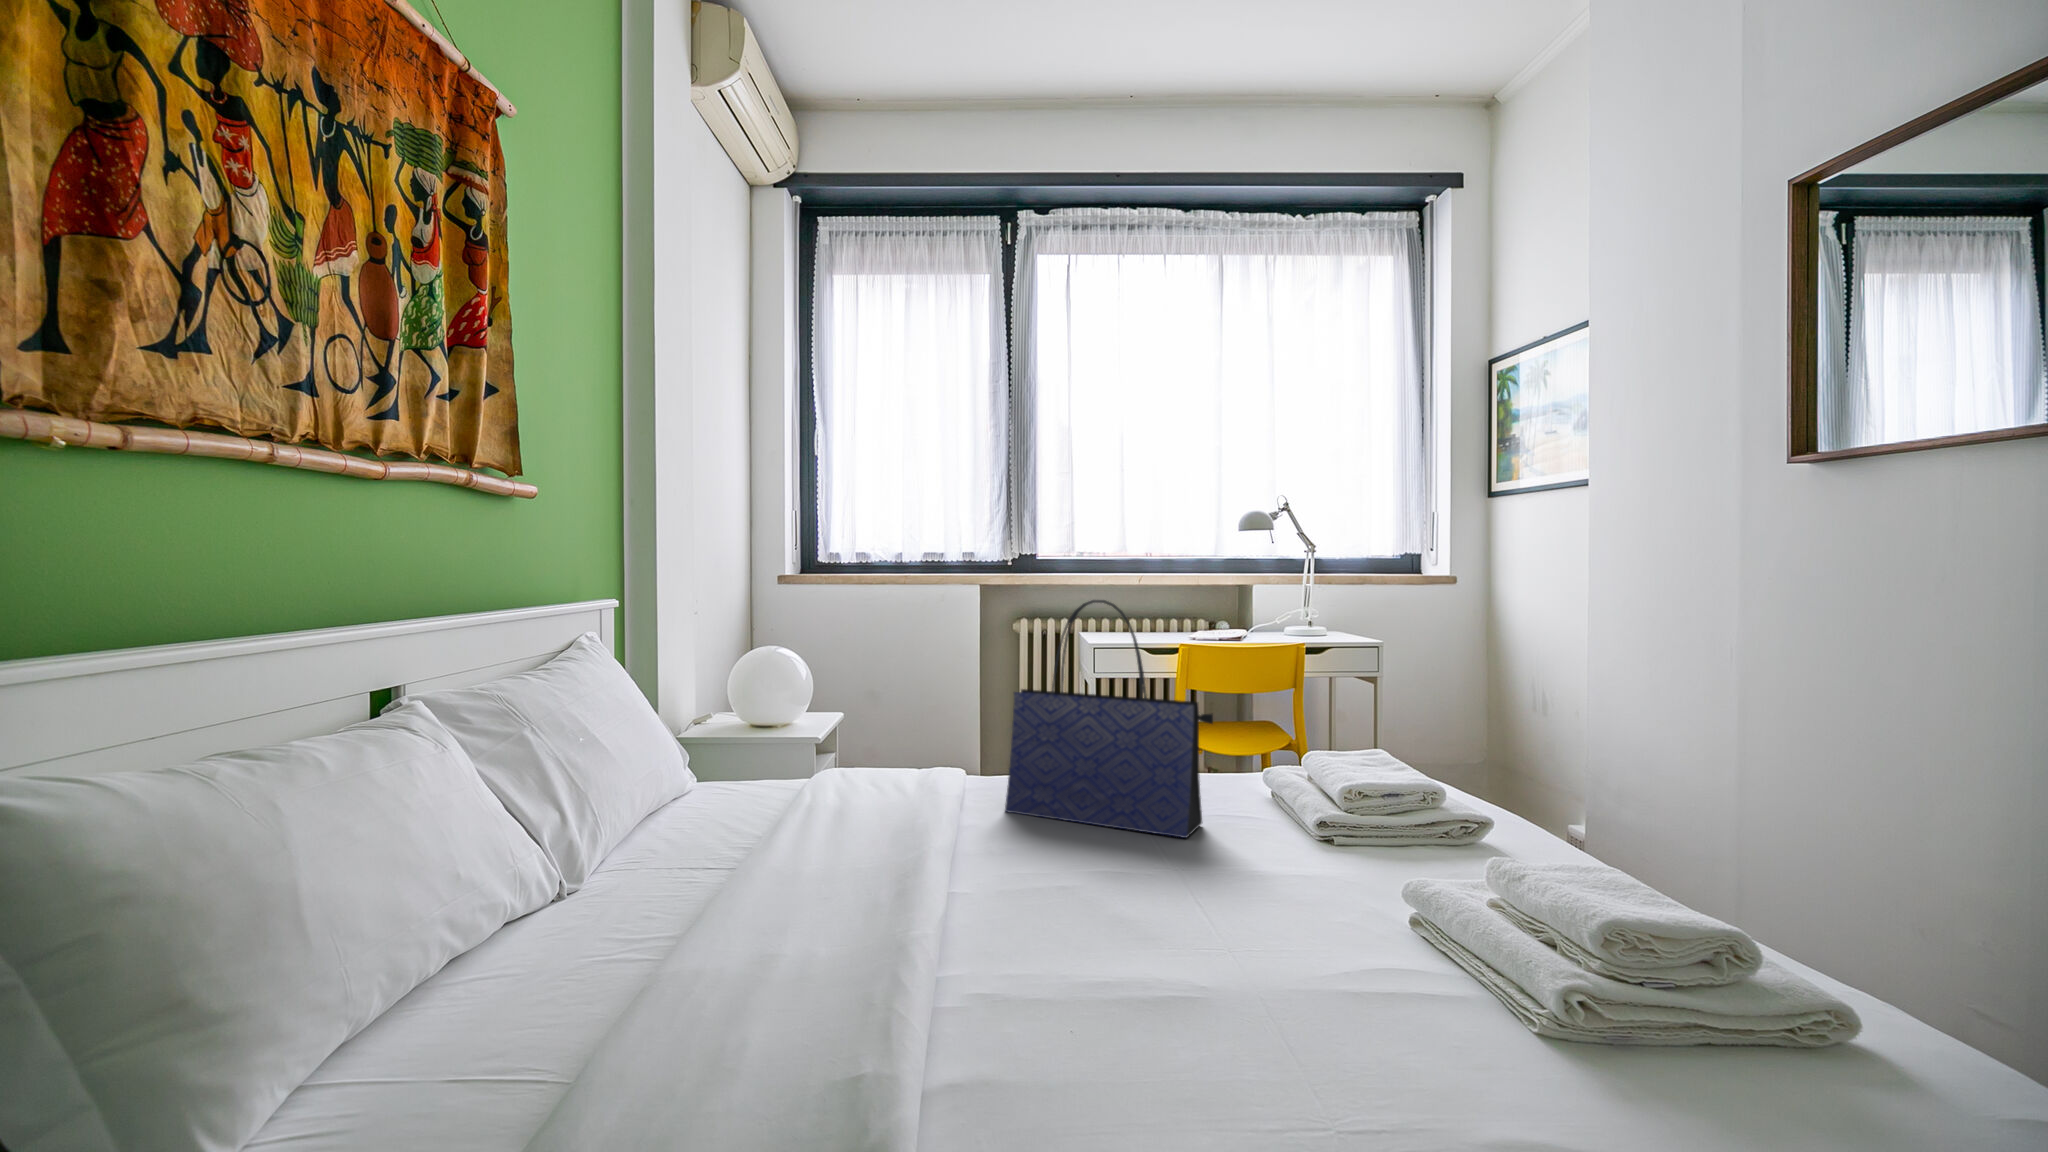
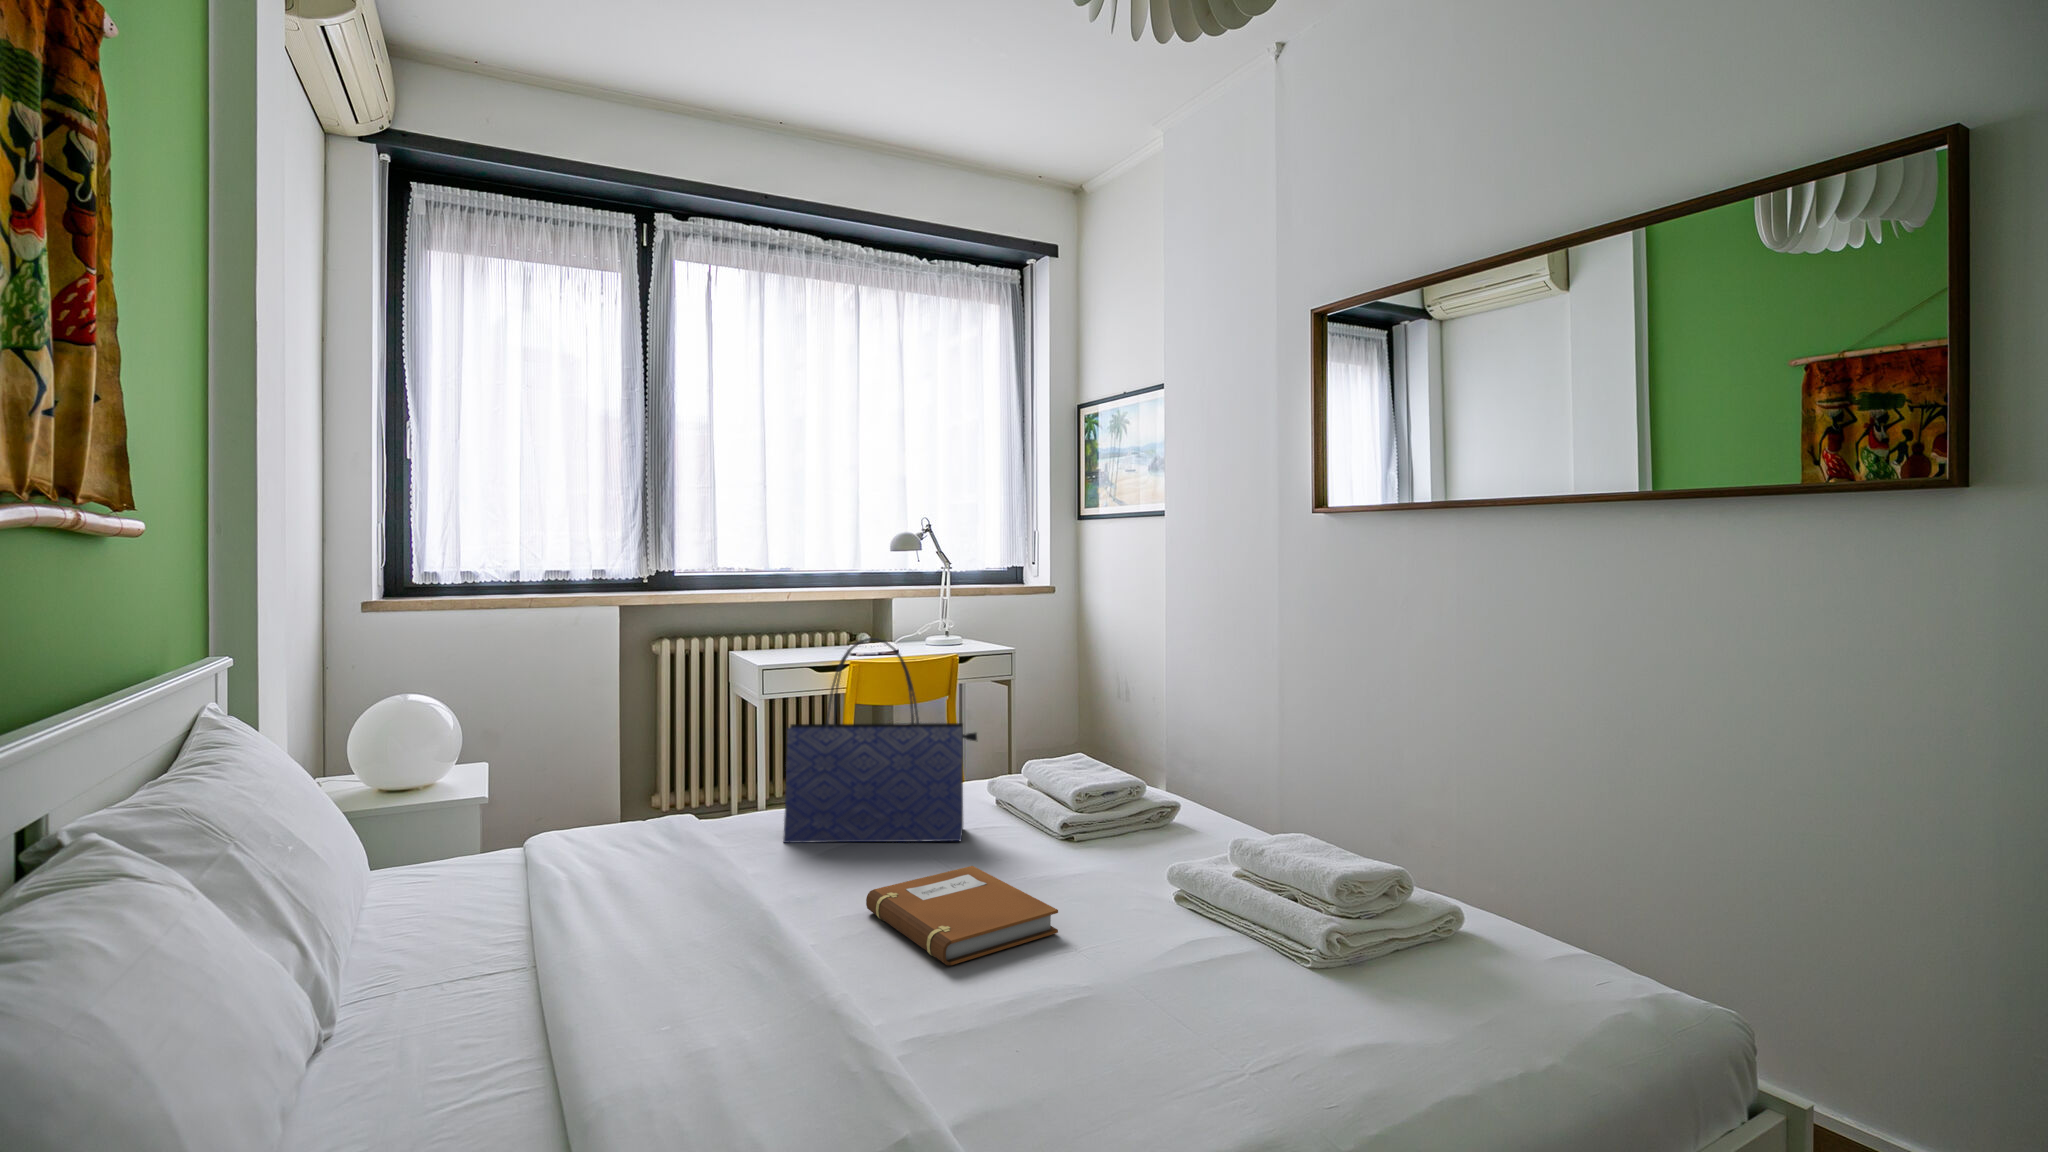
notebook: none [1020,862,1214,965] -> present [866,866,1058,965]

